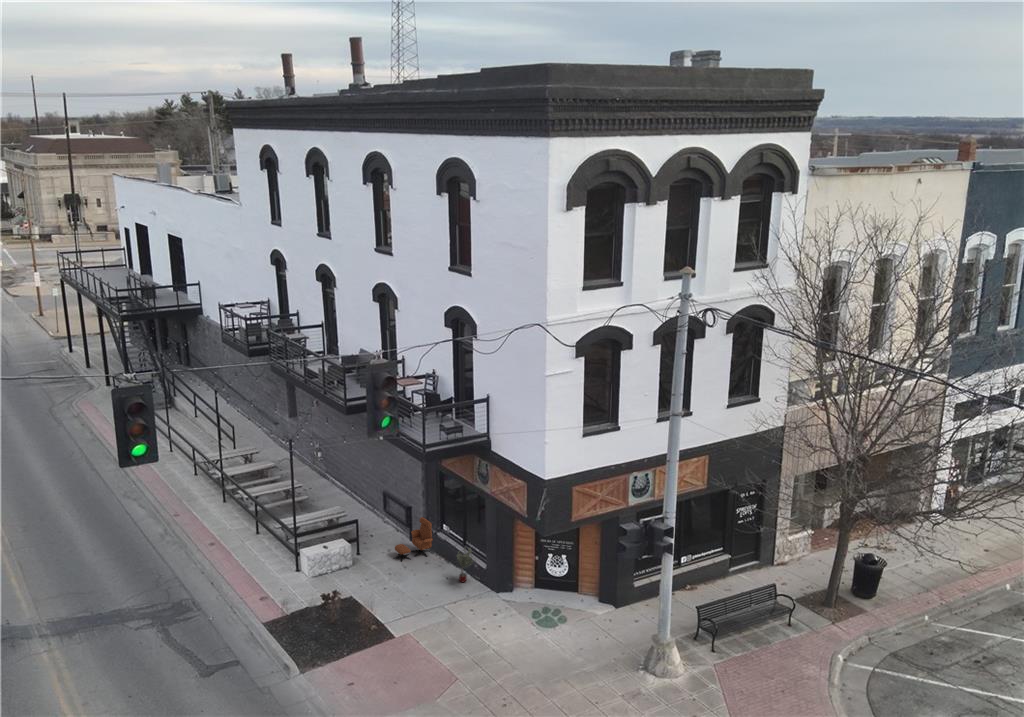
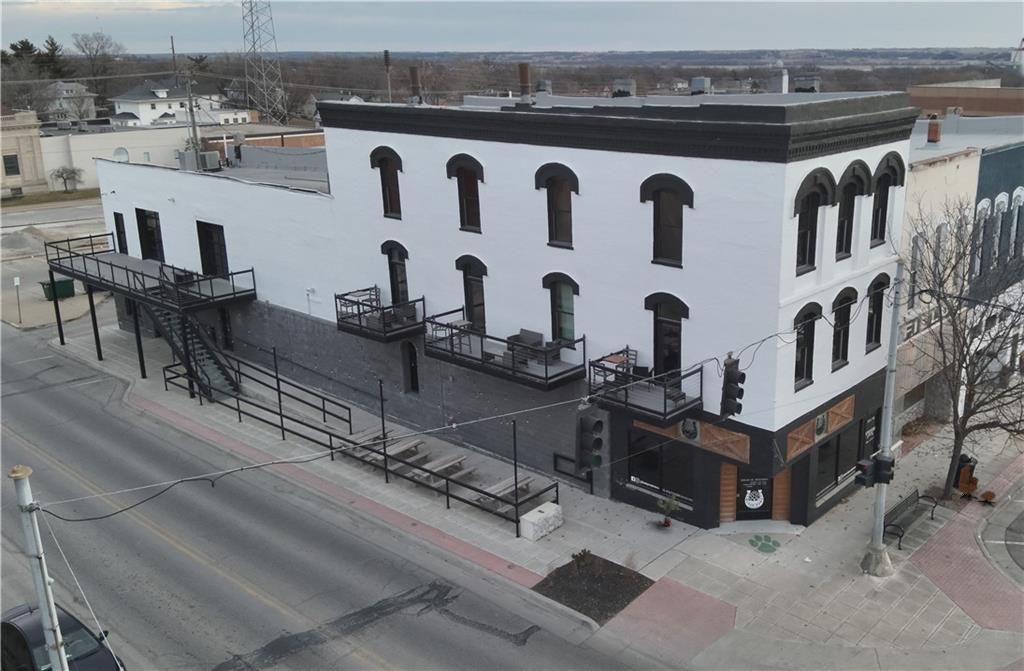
lounge chair: present [393,517,433,562] -> present [958,465,996,506]

